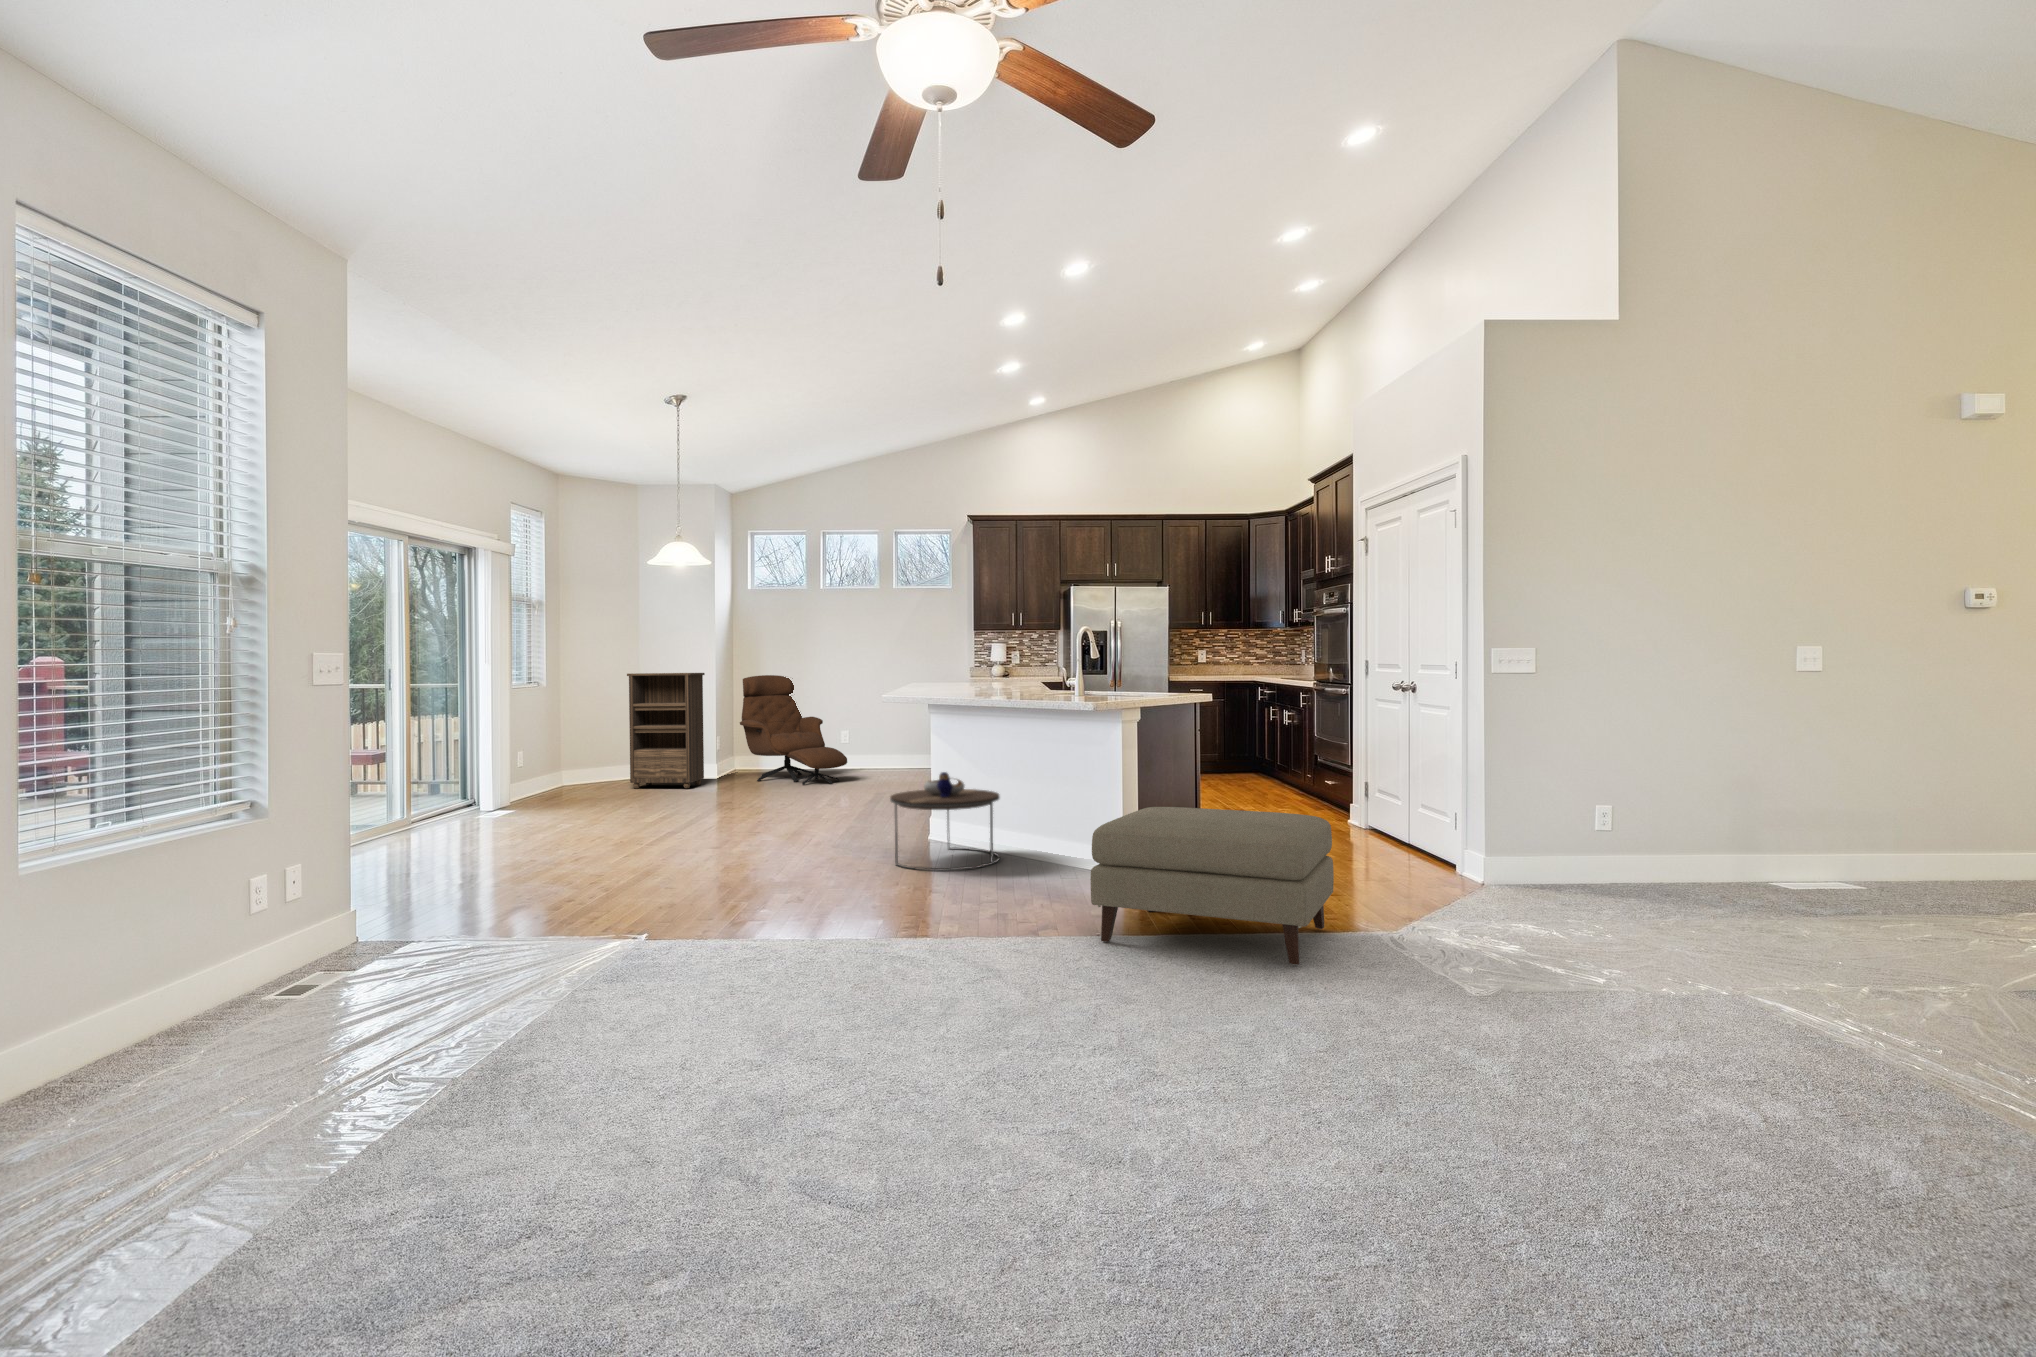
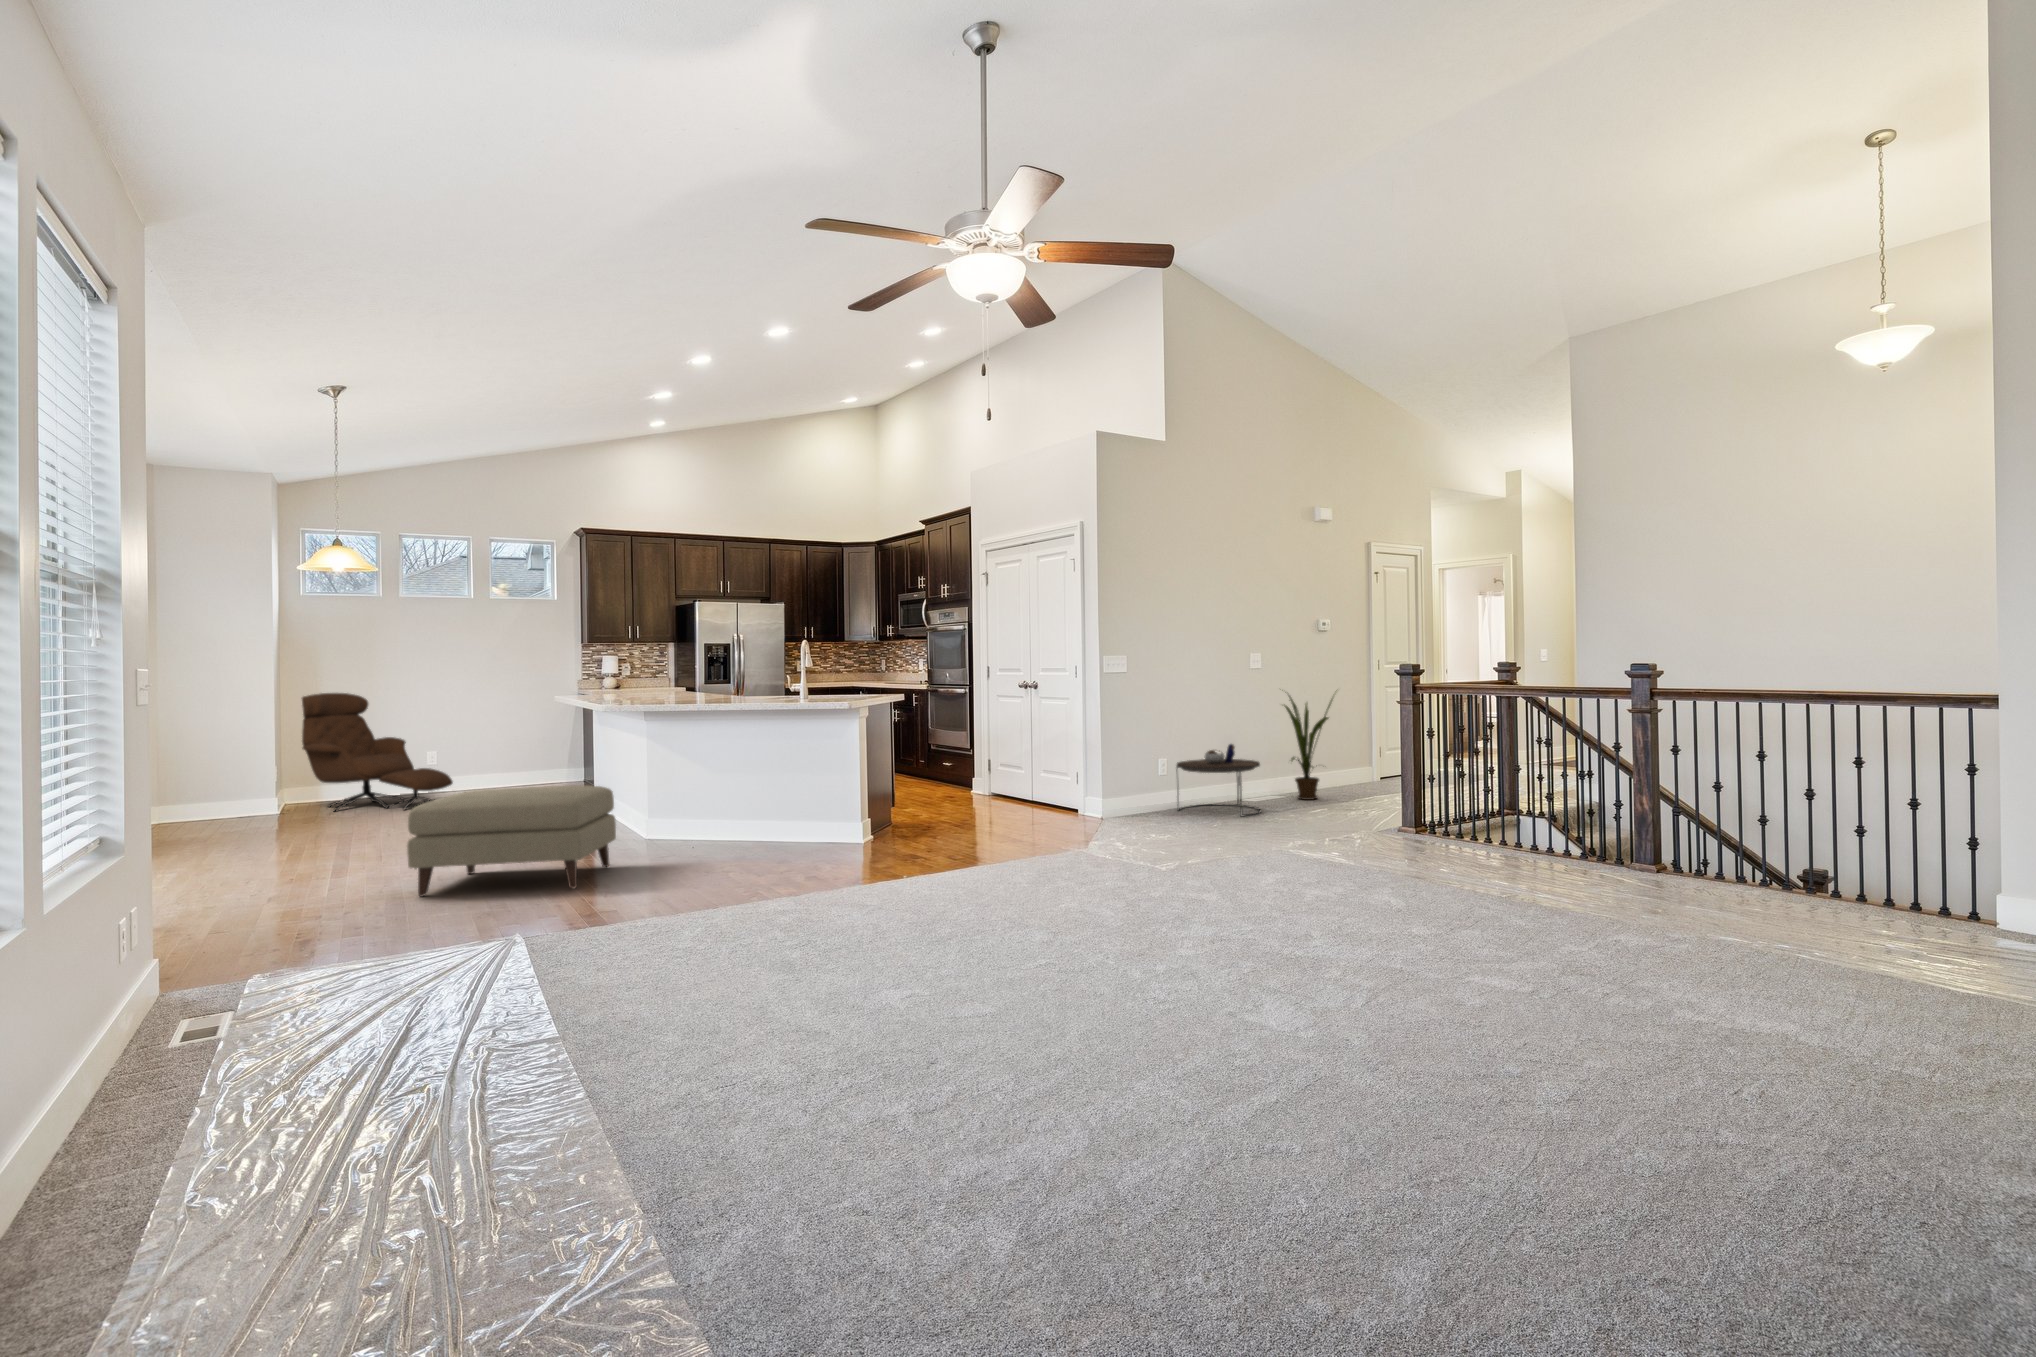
bookshelf: present [627,673,705,789] -> none [158,691,267,832]
house plant: none [1842,703,1990,900] -> present [1284,696,1333,800]
side table: present [890,772,1000,870] -> present [1176,744,1261,816]
ottoman: present [1091,807,1334,966] -> present [407,786,616,897]

